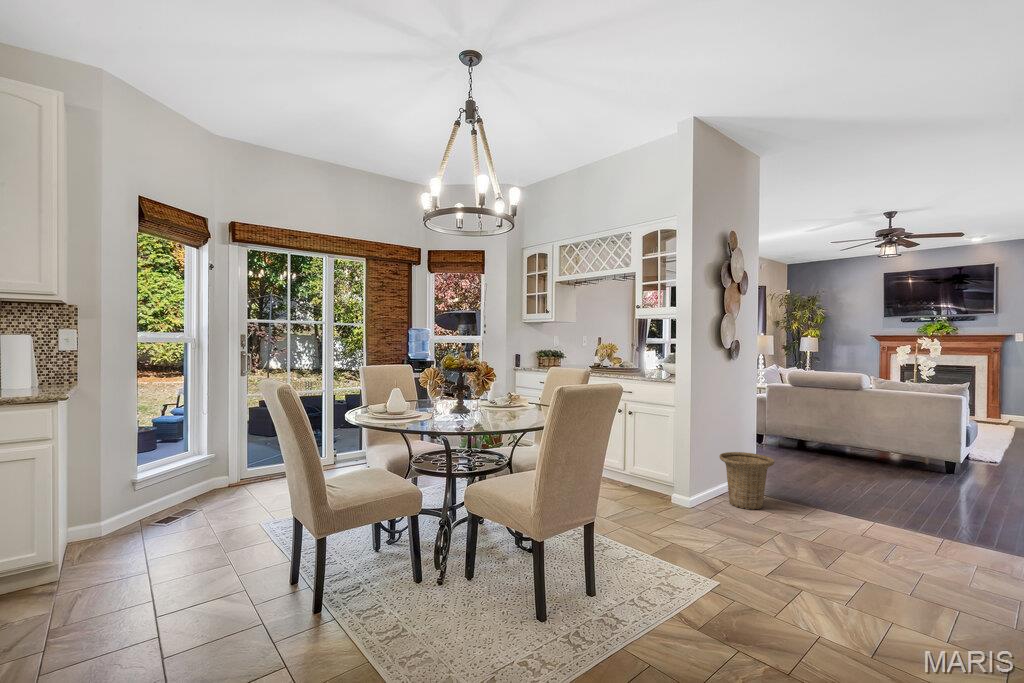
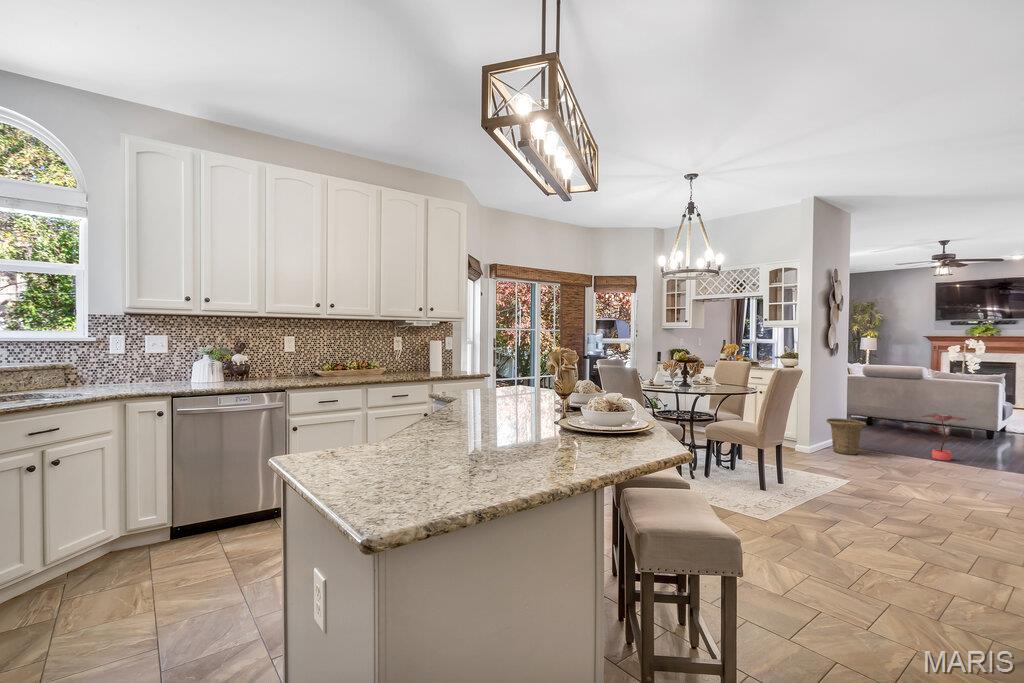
potted plant: none [852,446,918,518] -> present [921,414,966,461]

